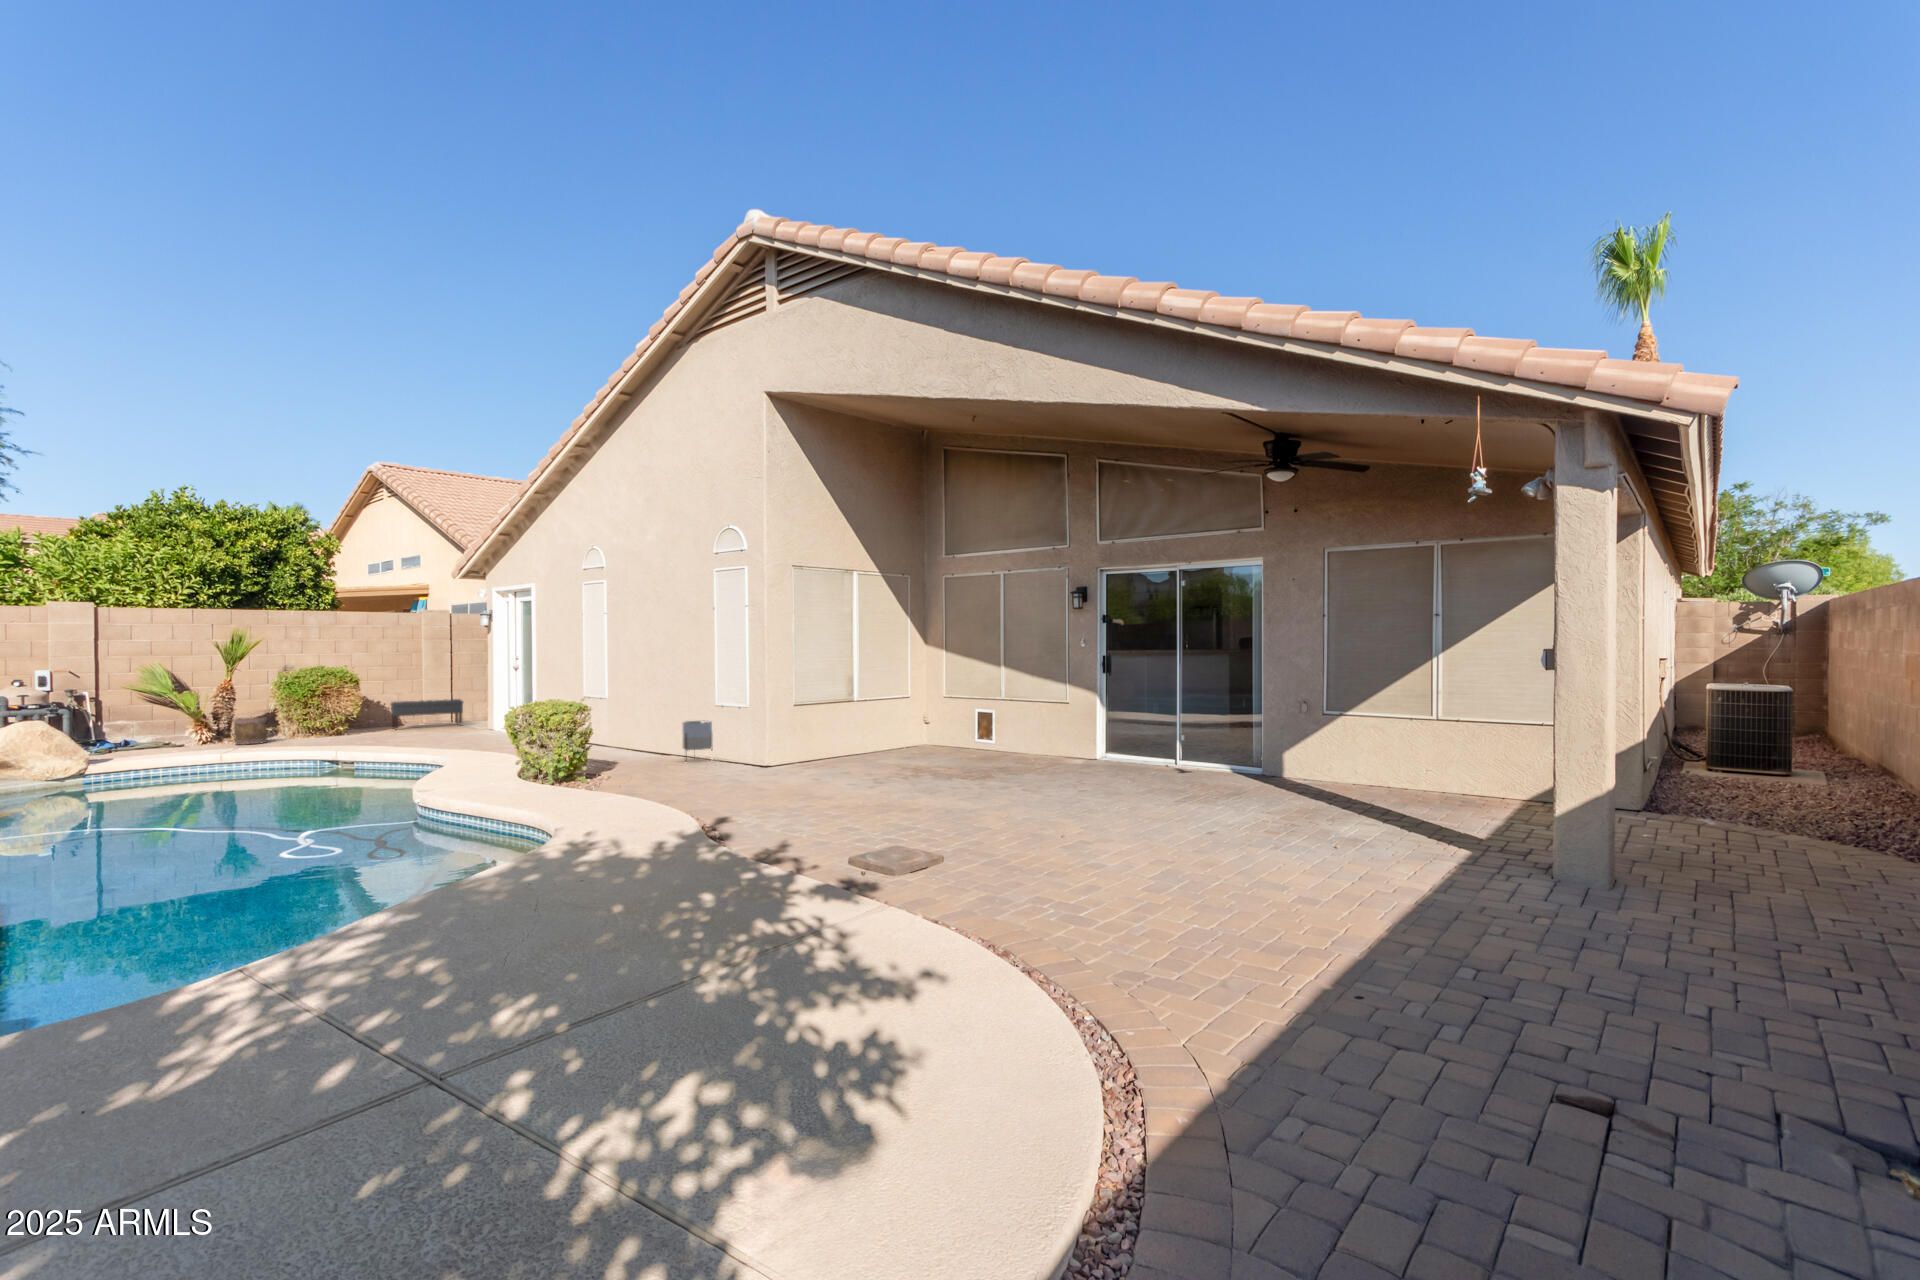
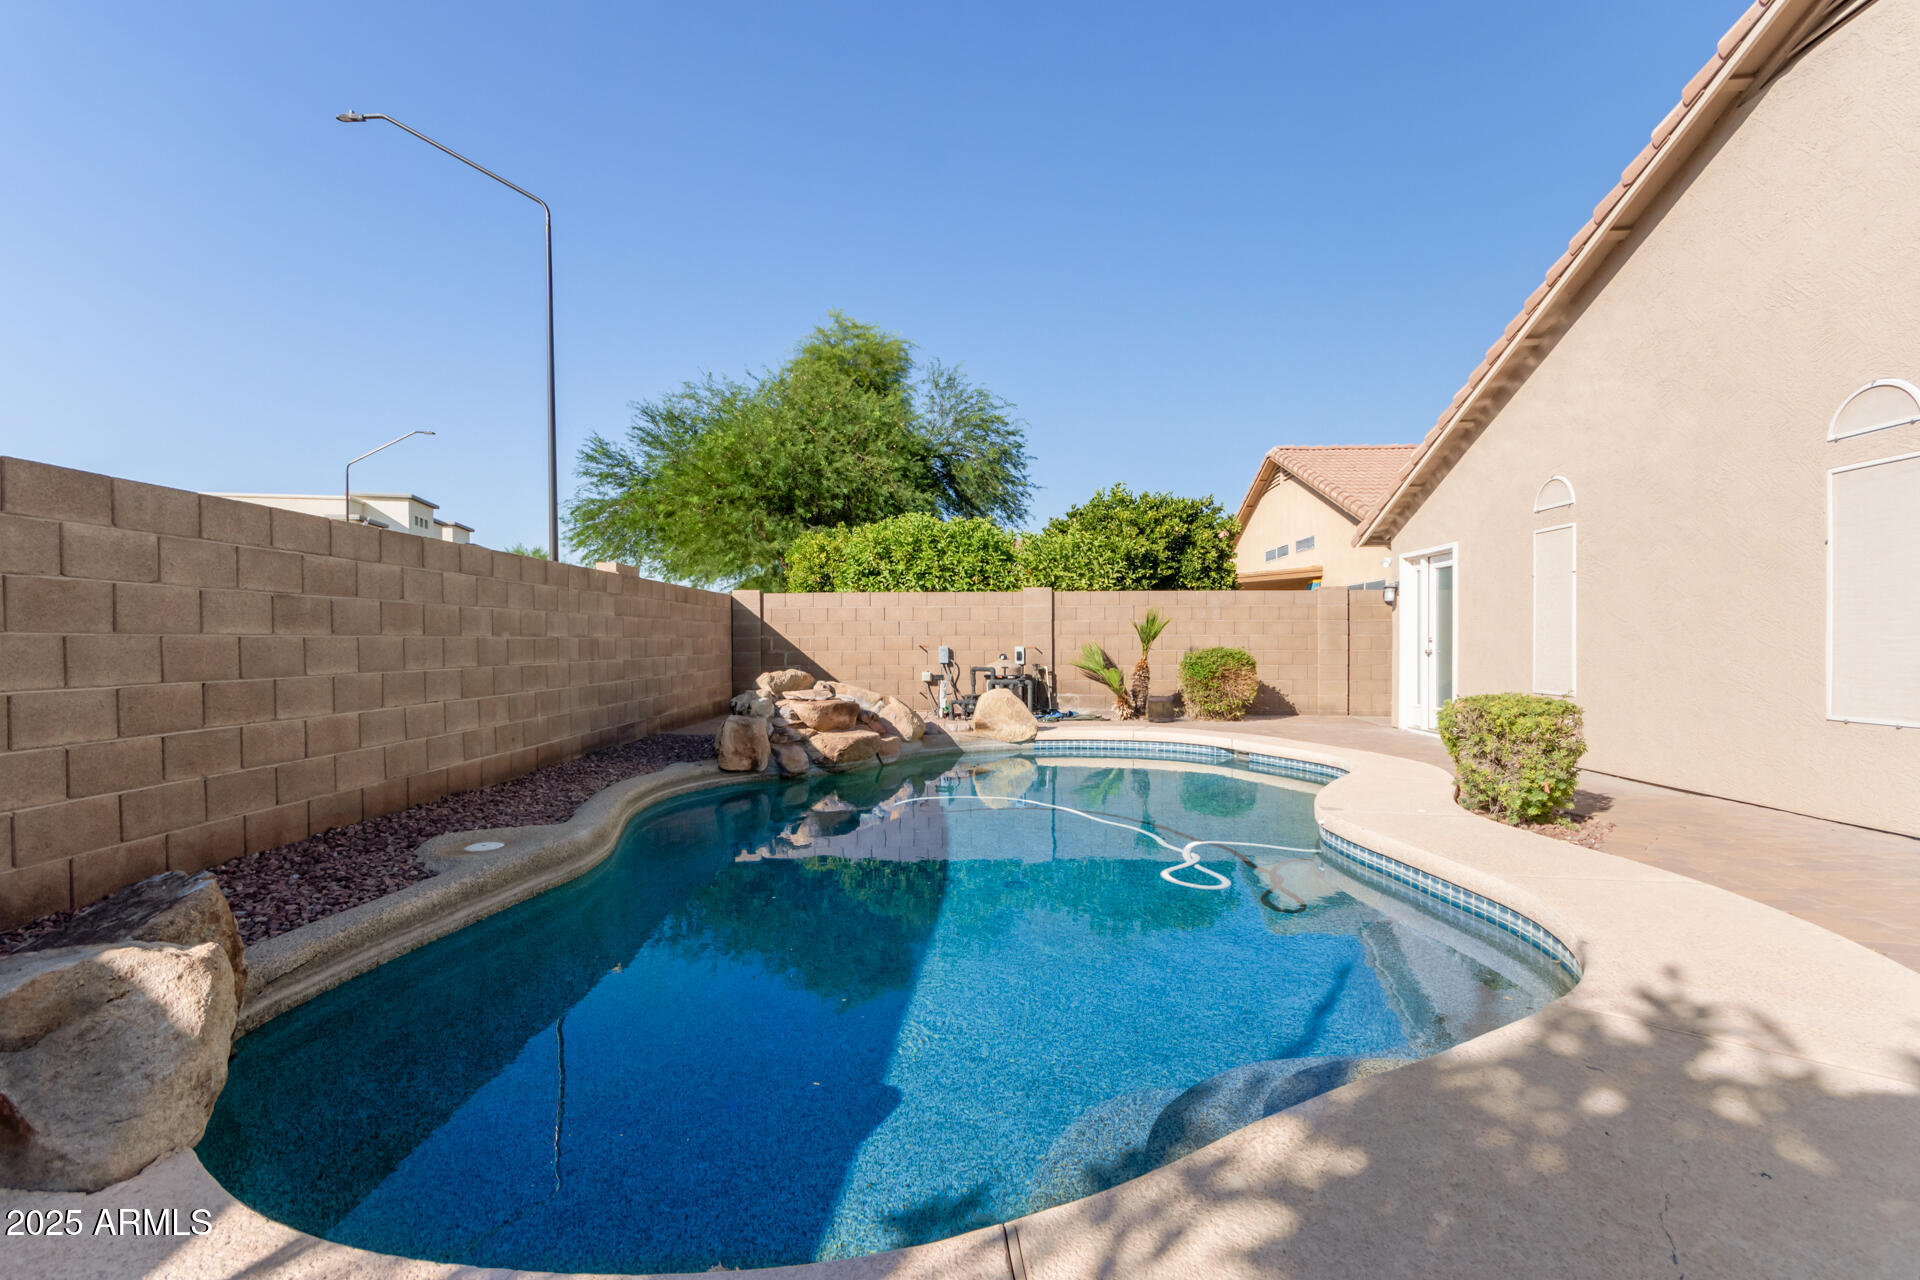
bench: present [391,699,463,729] -> none [1284,687,1362,720]
planter: present [683,721,712,761] -> none [1765,748,1842,828]

